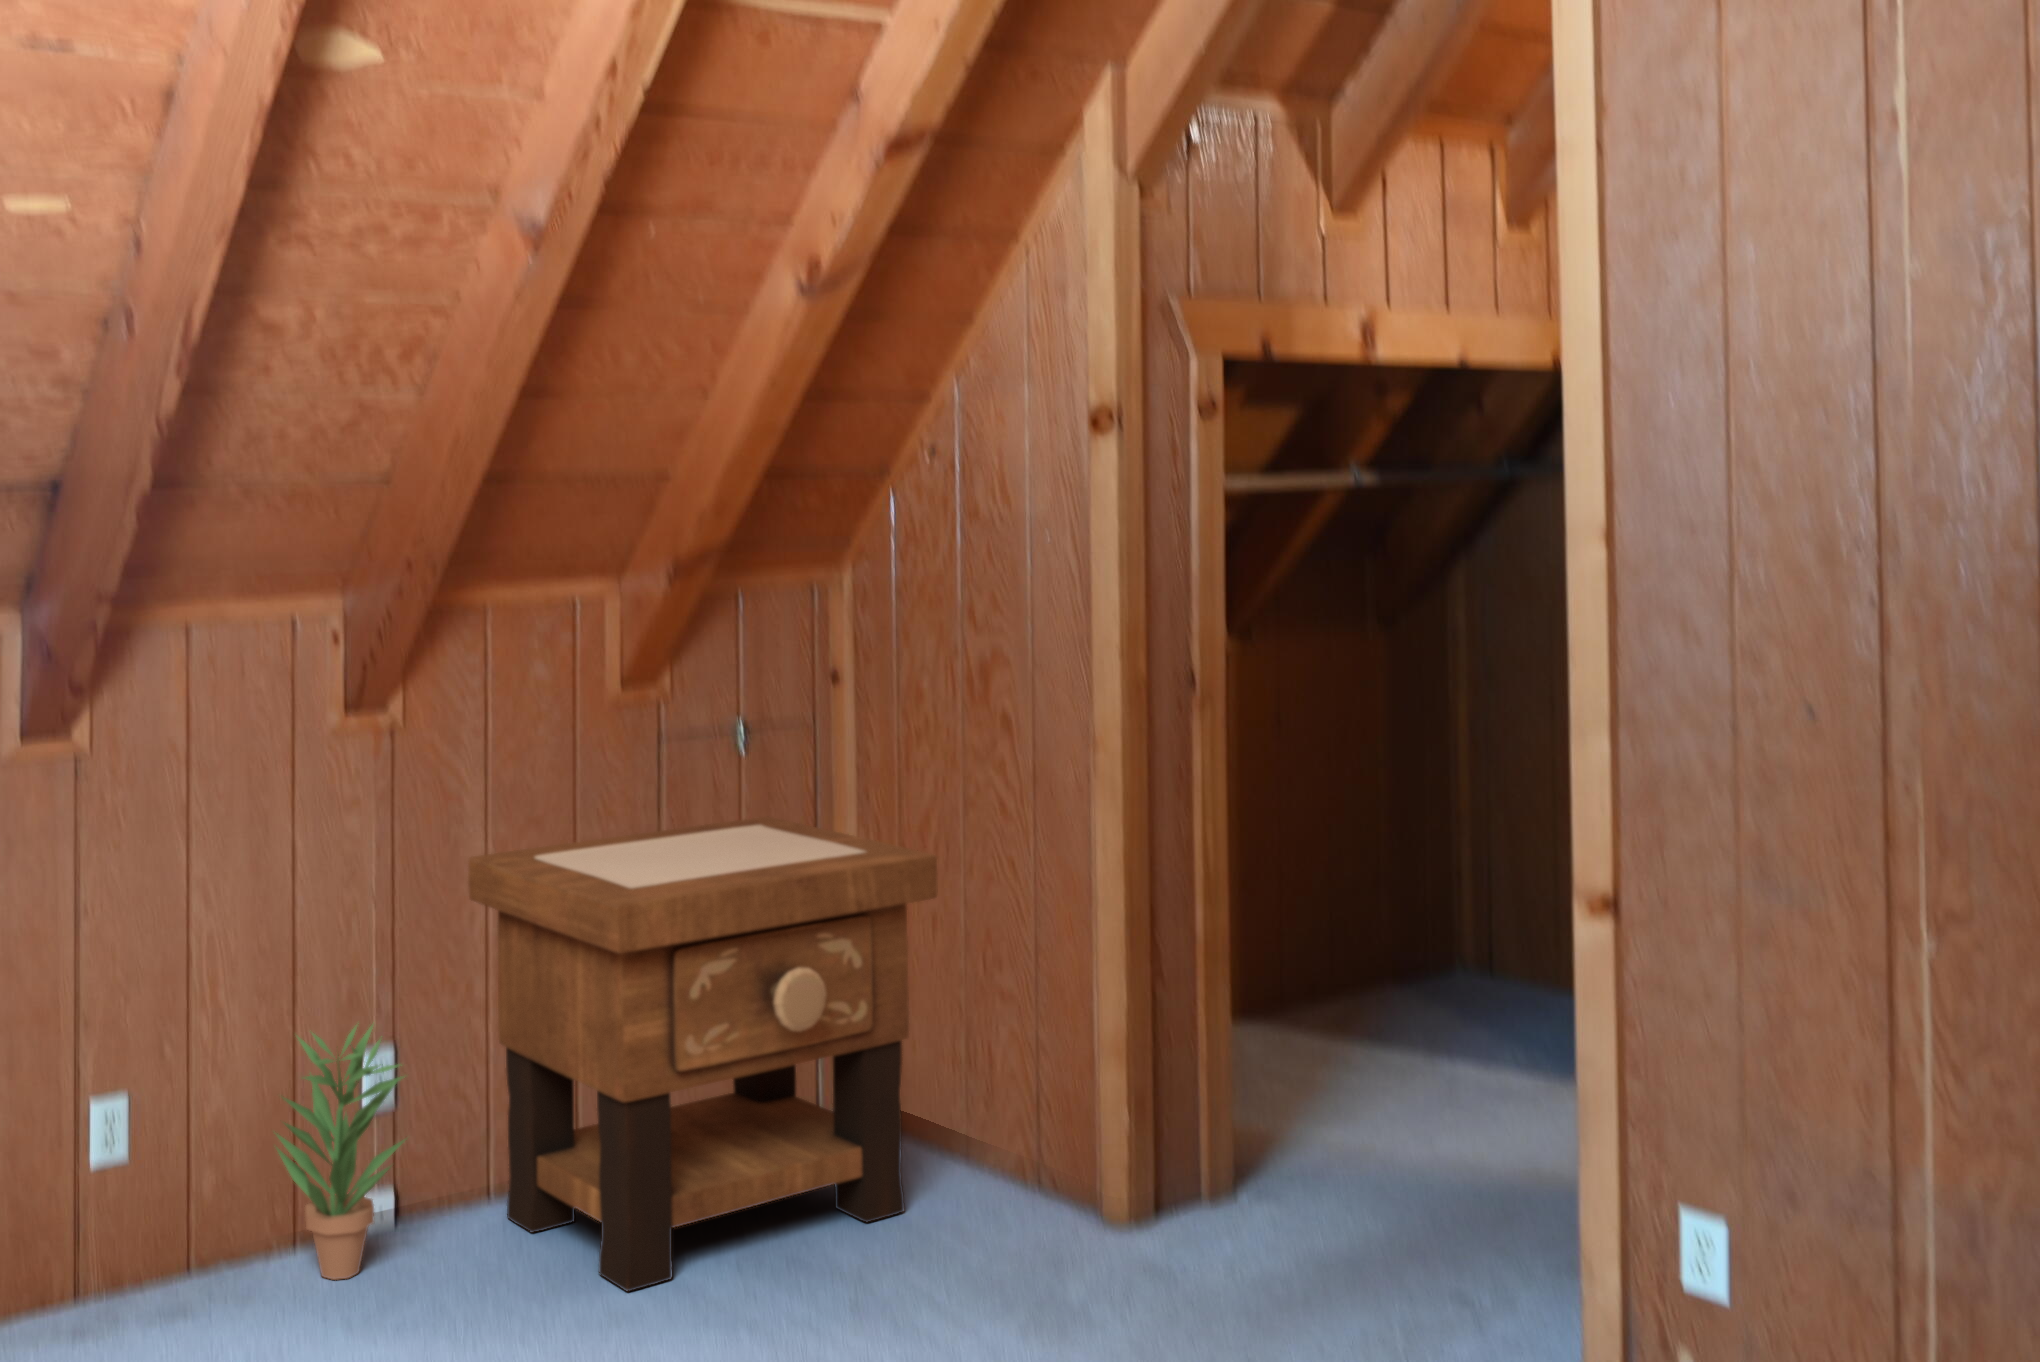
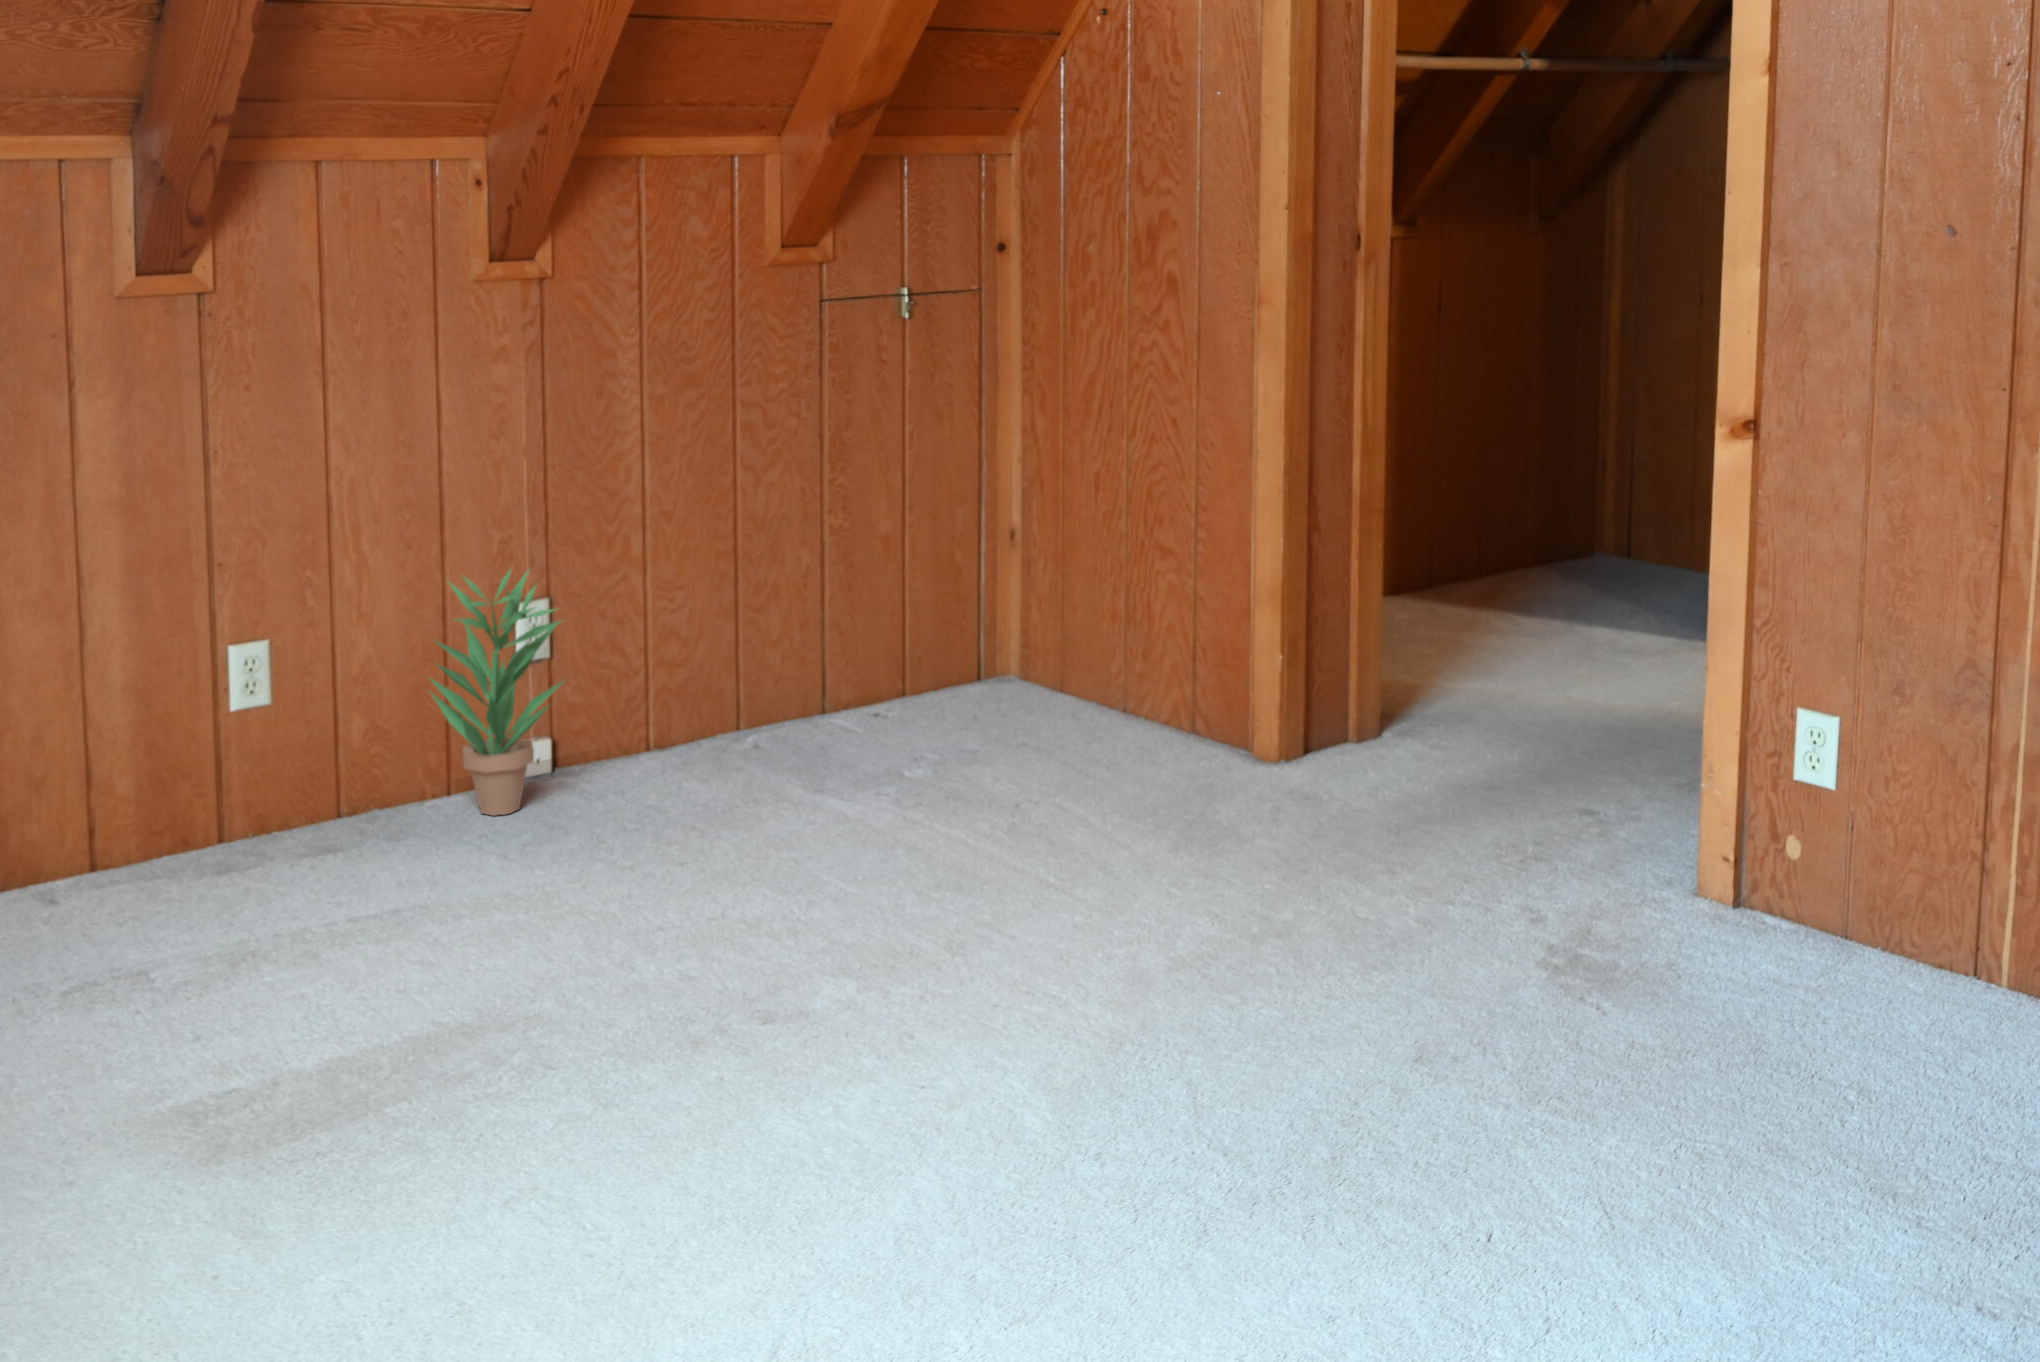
side table: present [468,817,938,1291] -> none [626,384,1100,818]

